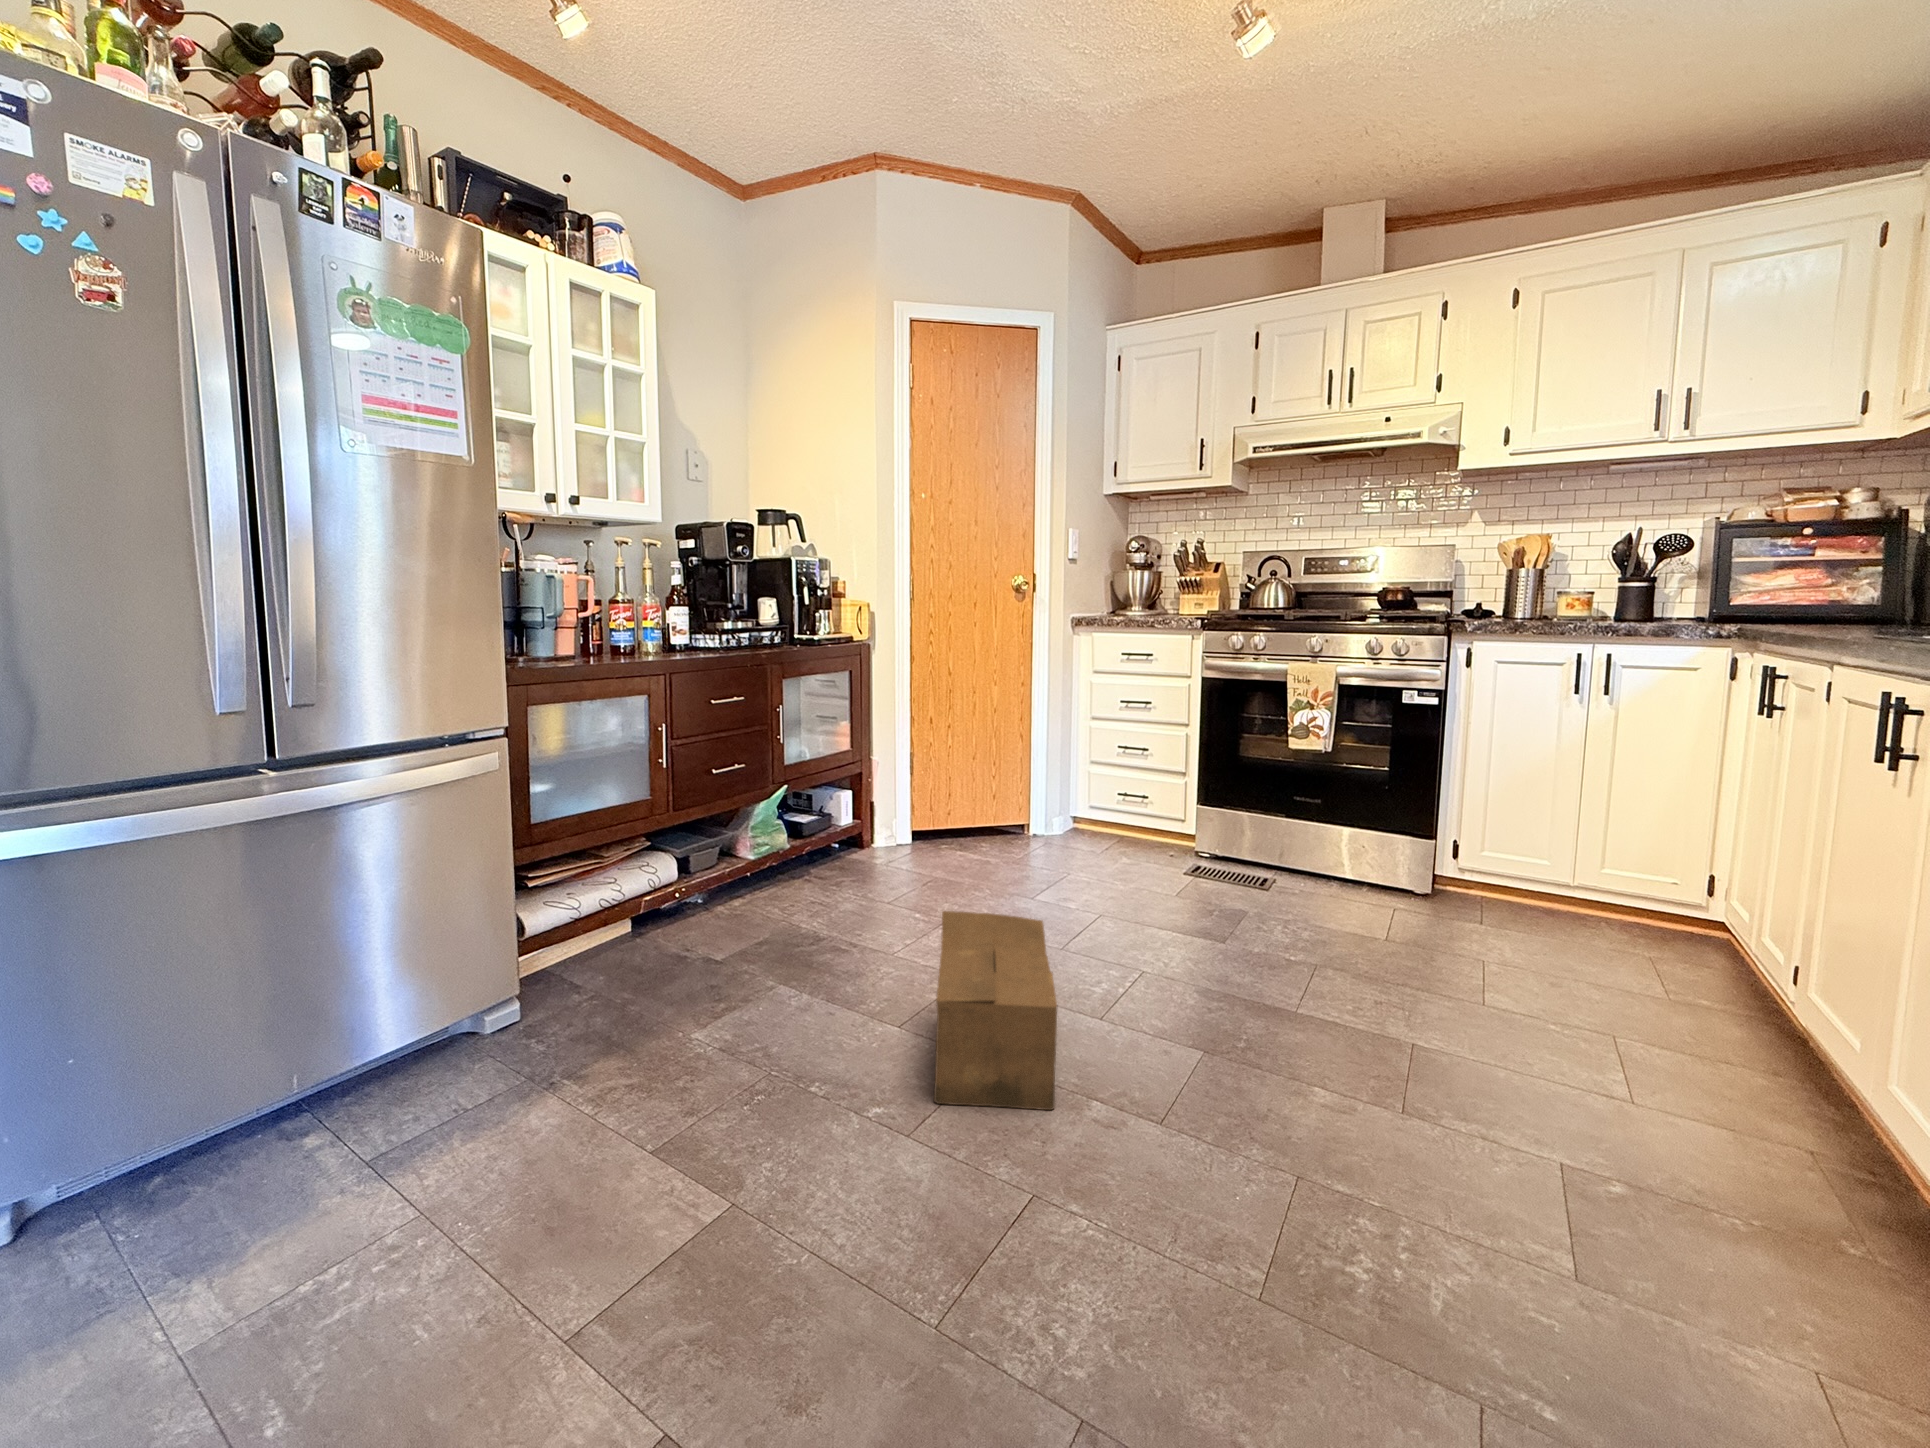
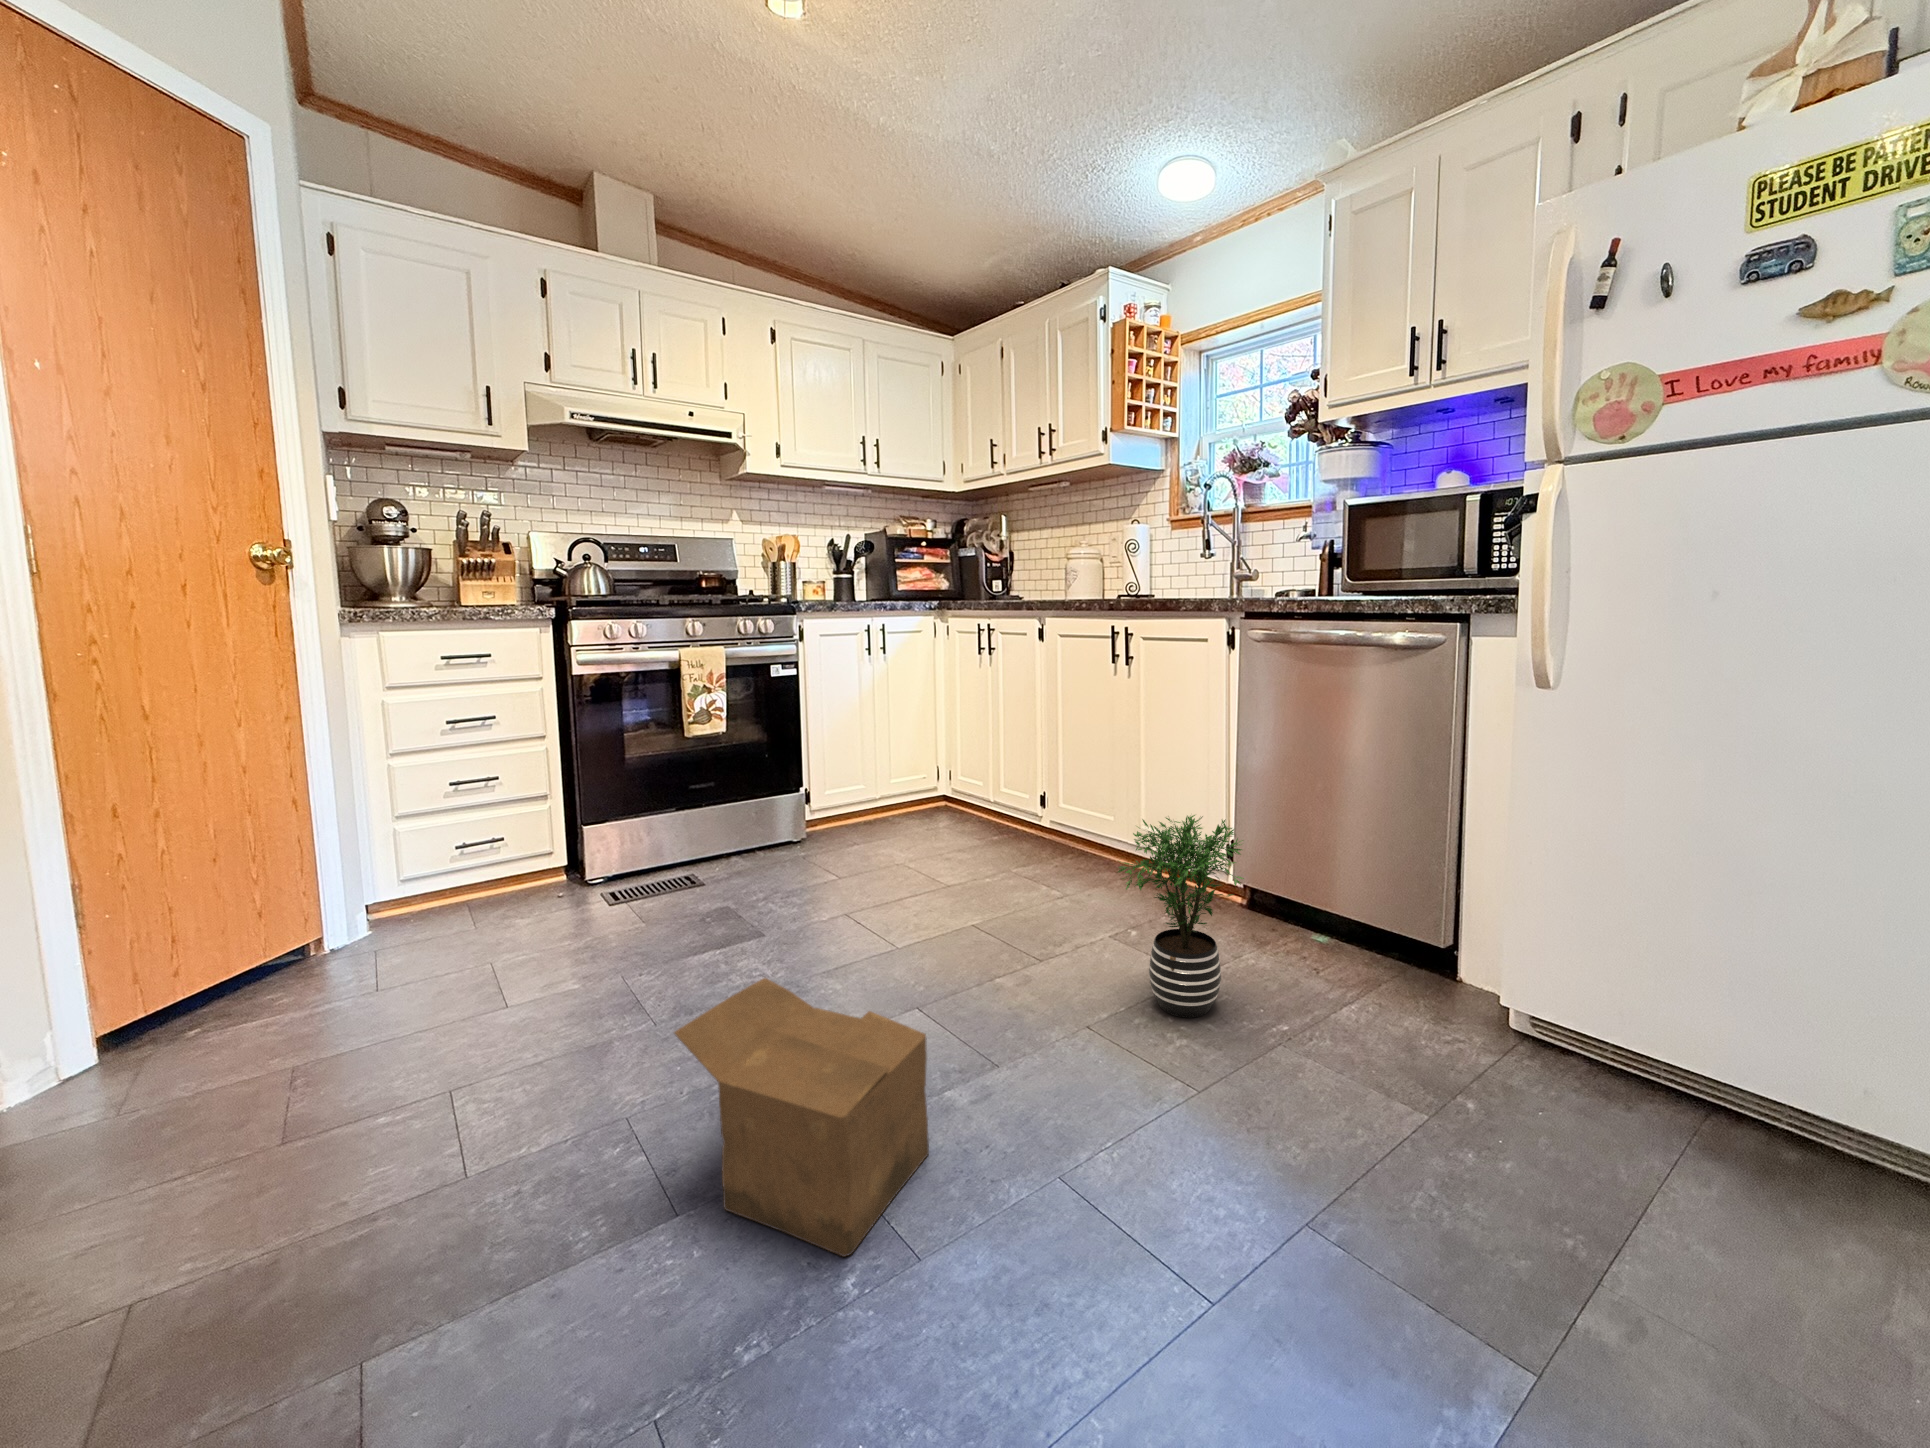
potted plant: none [1385,956,1652,1284] -> present [1118,815,1244,1018]

